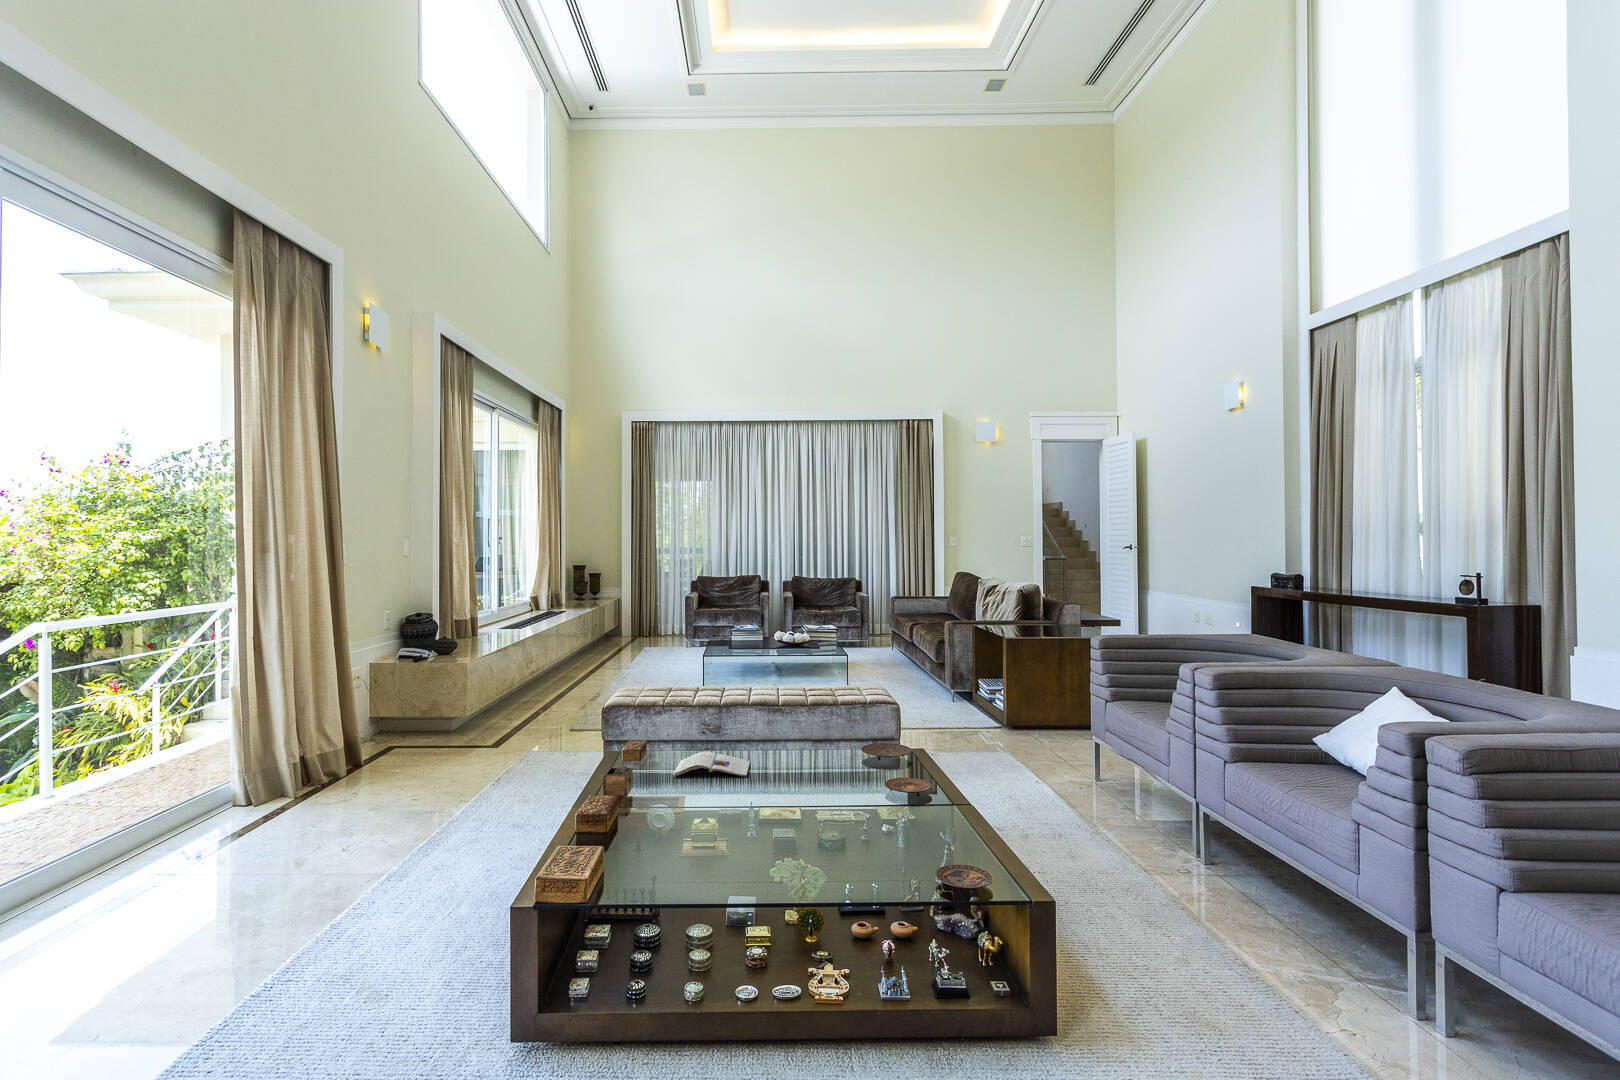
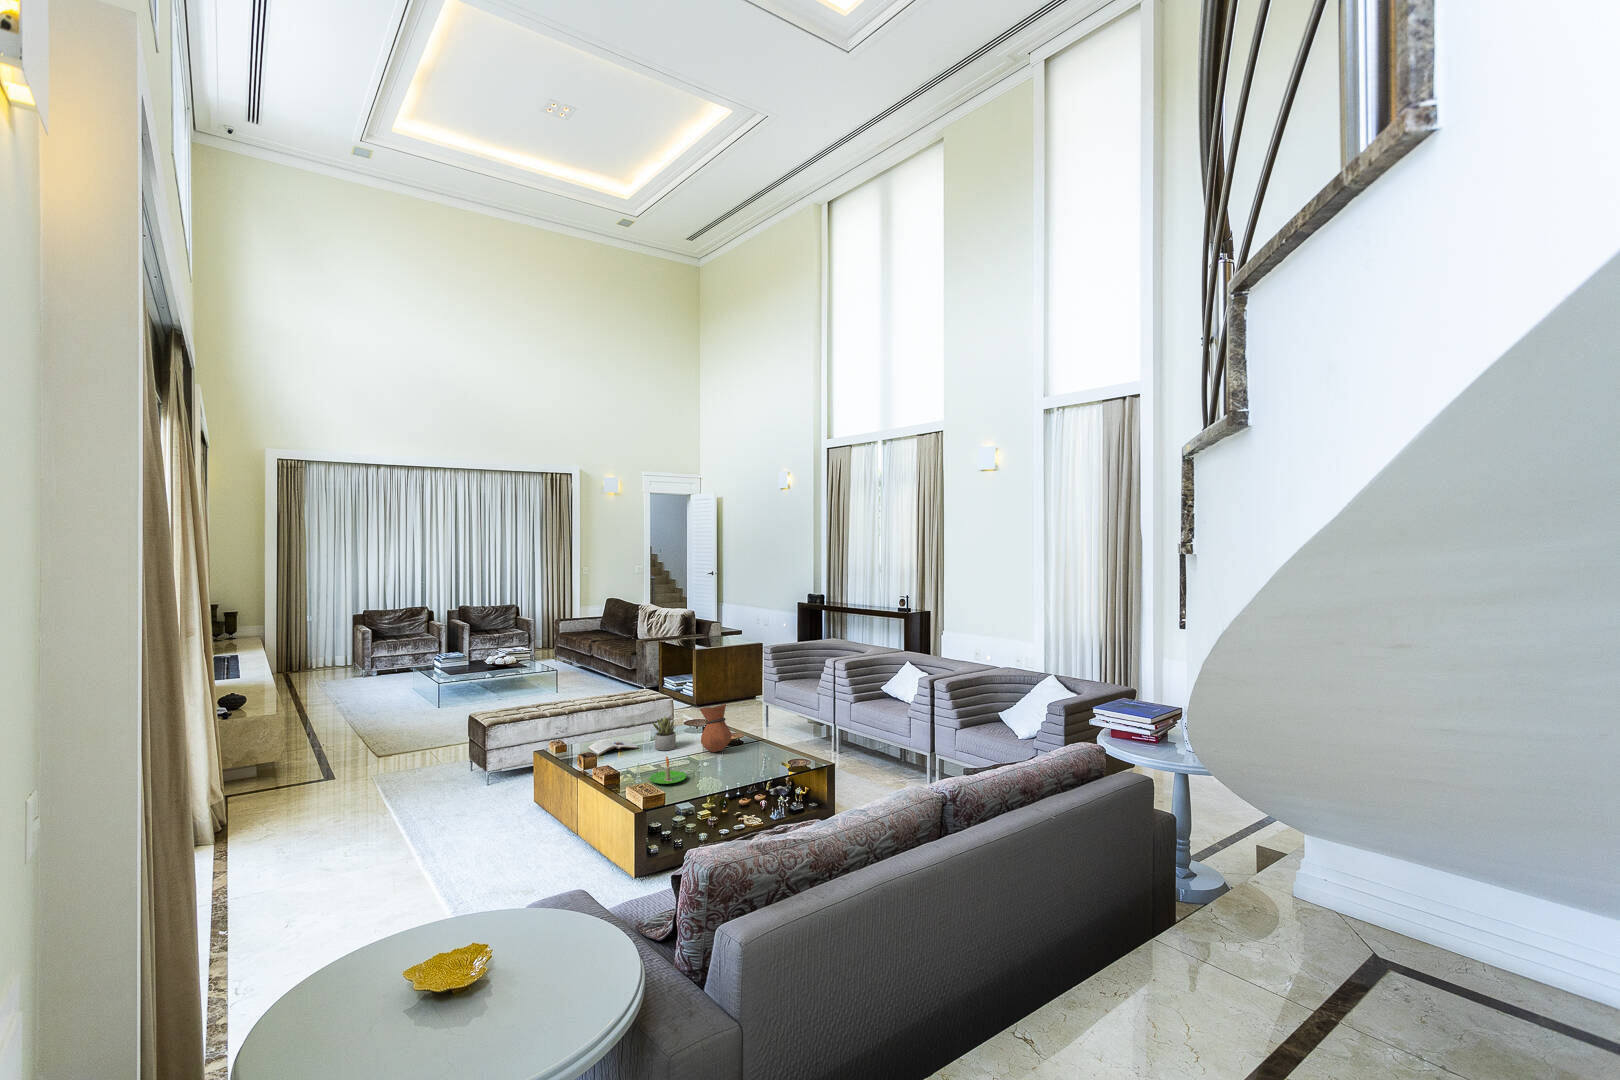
vase: none [832,718,898,811] -> present [700,704,732,752]
succulent plant: none [766,723,811,790] -> present [653,716,676,751]
candle: none [672,798,747,855] -> present [649,756,687,784]

